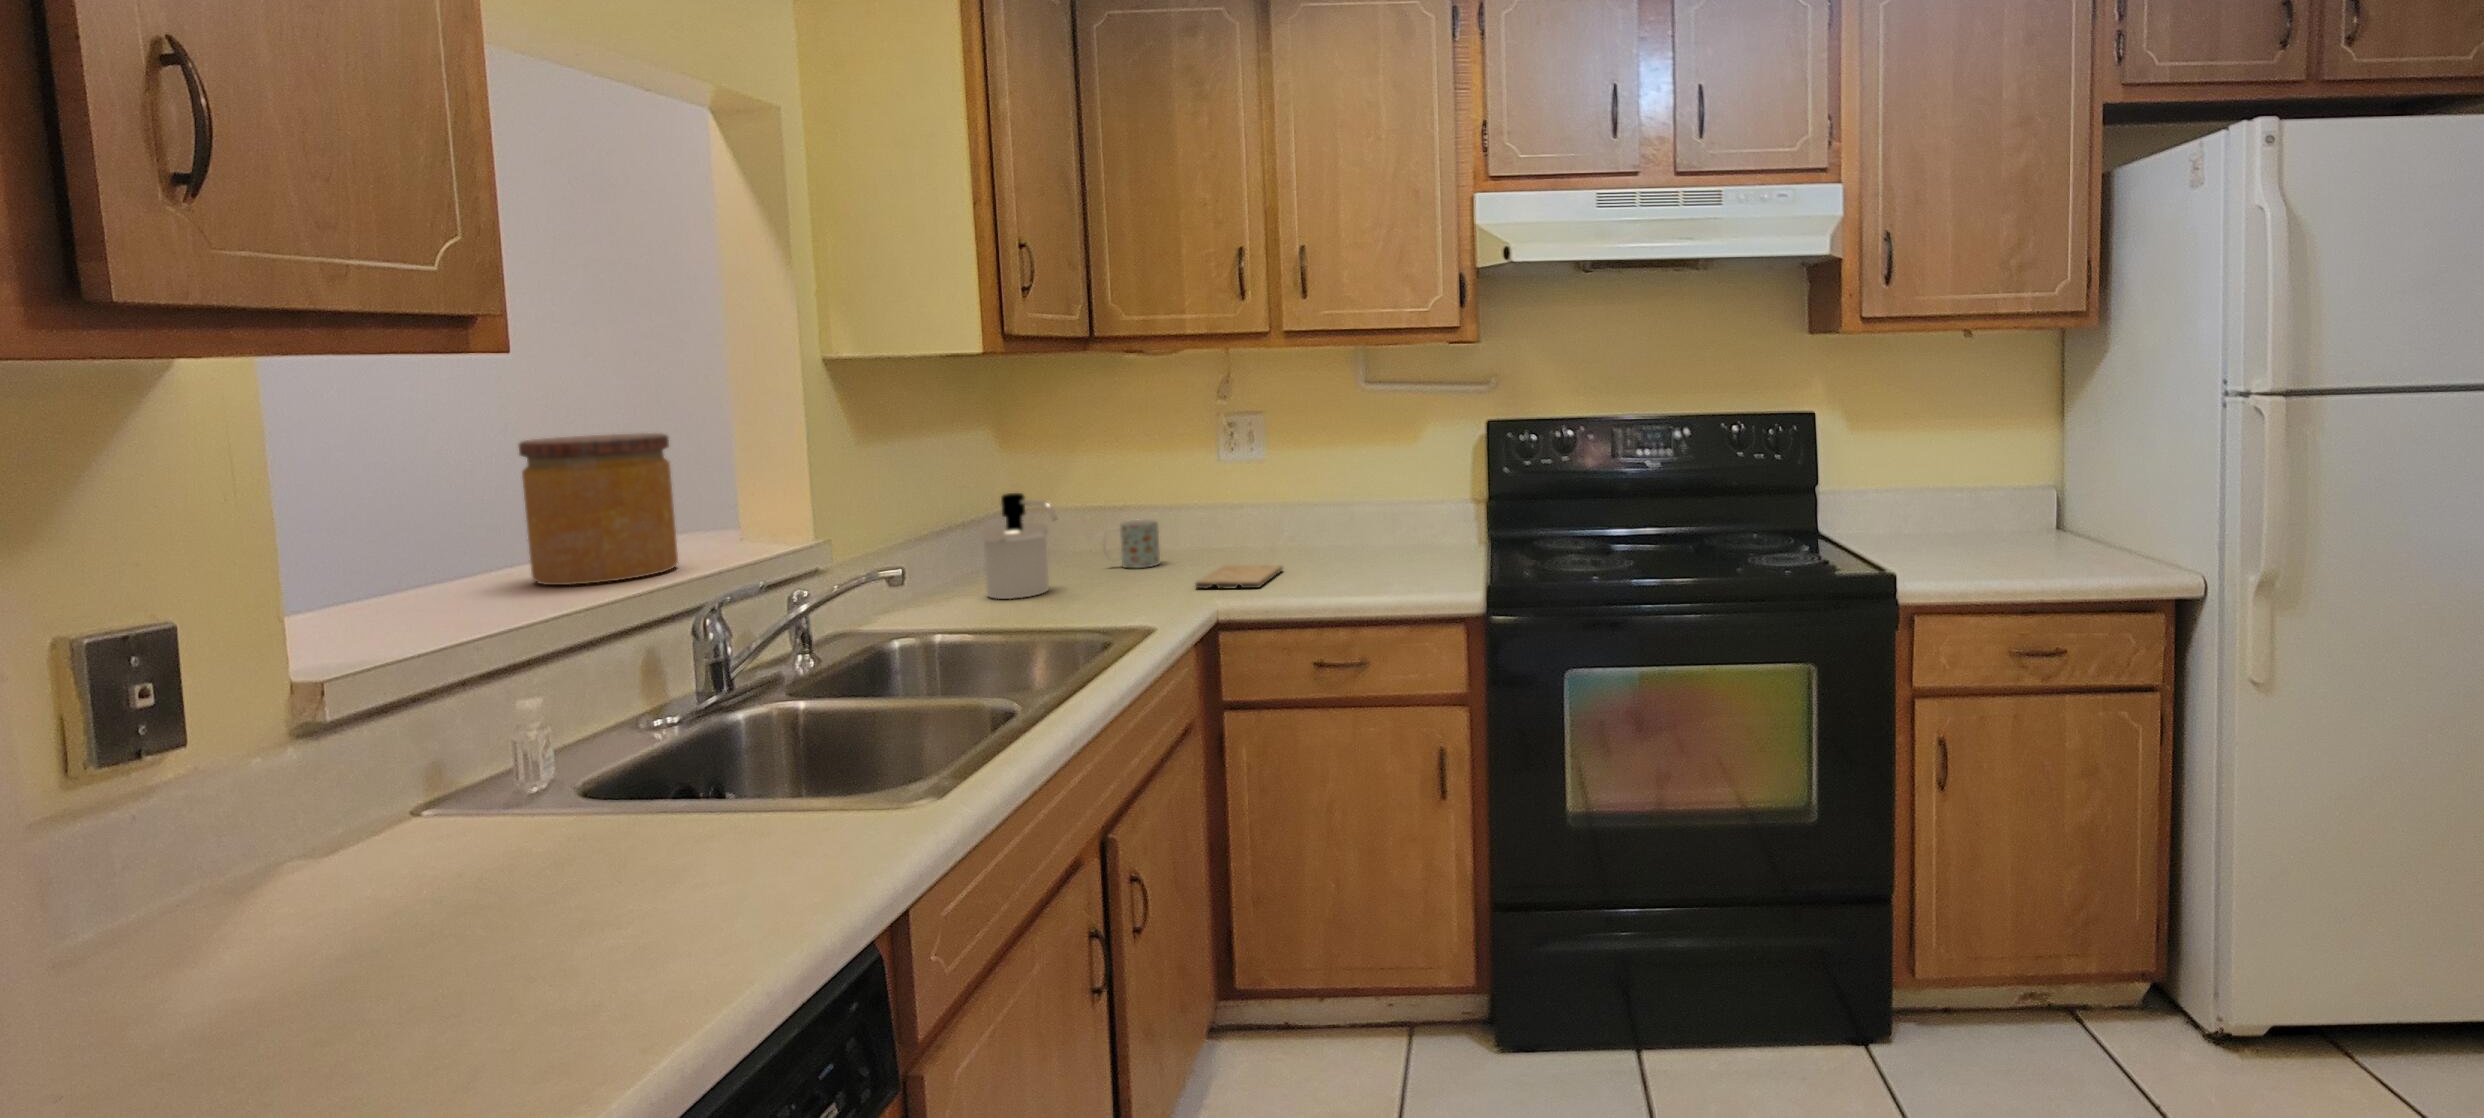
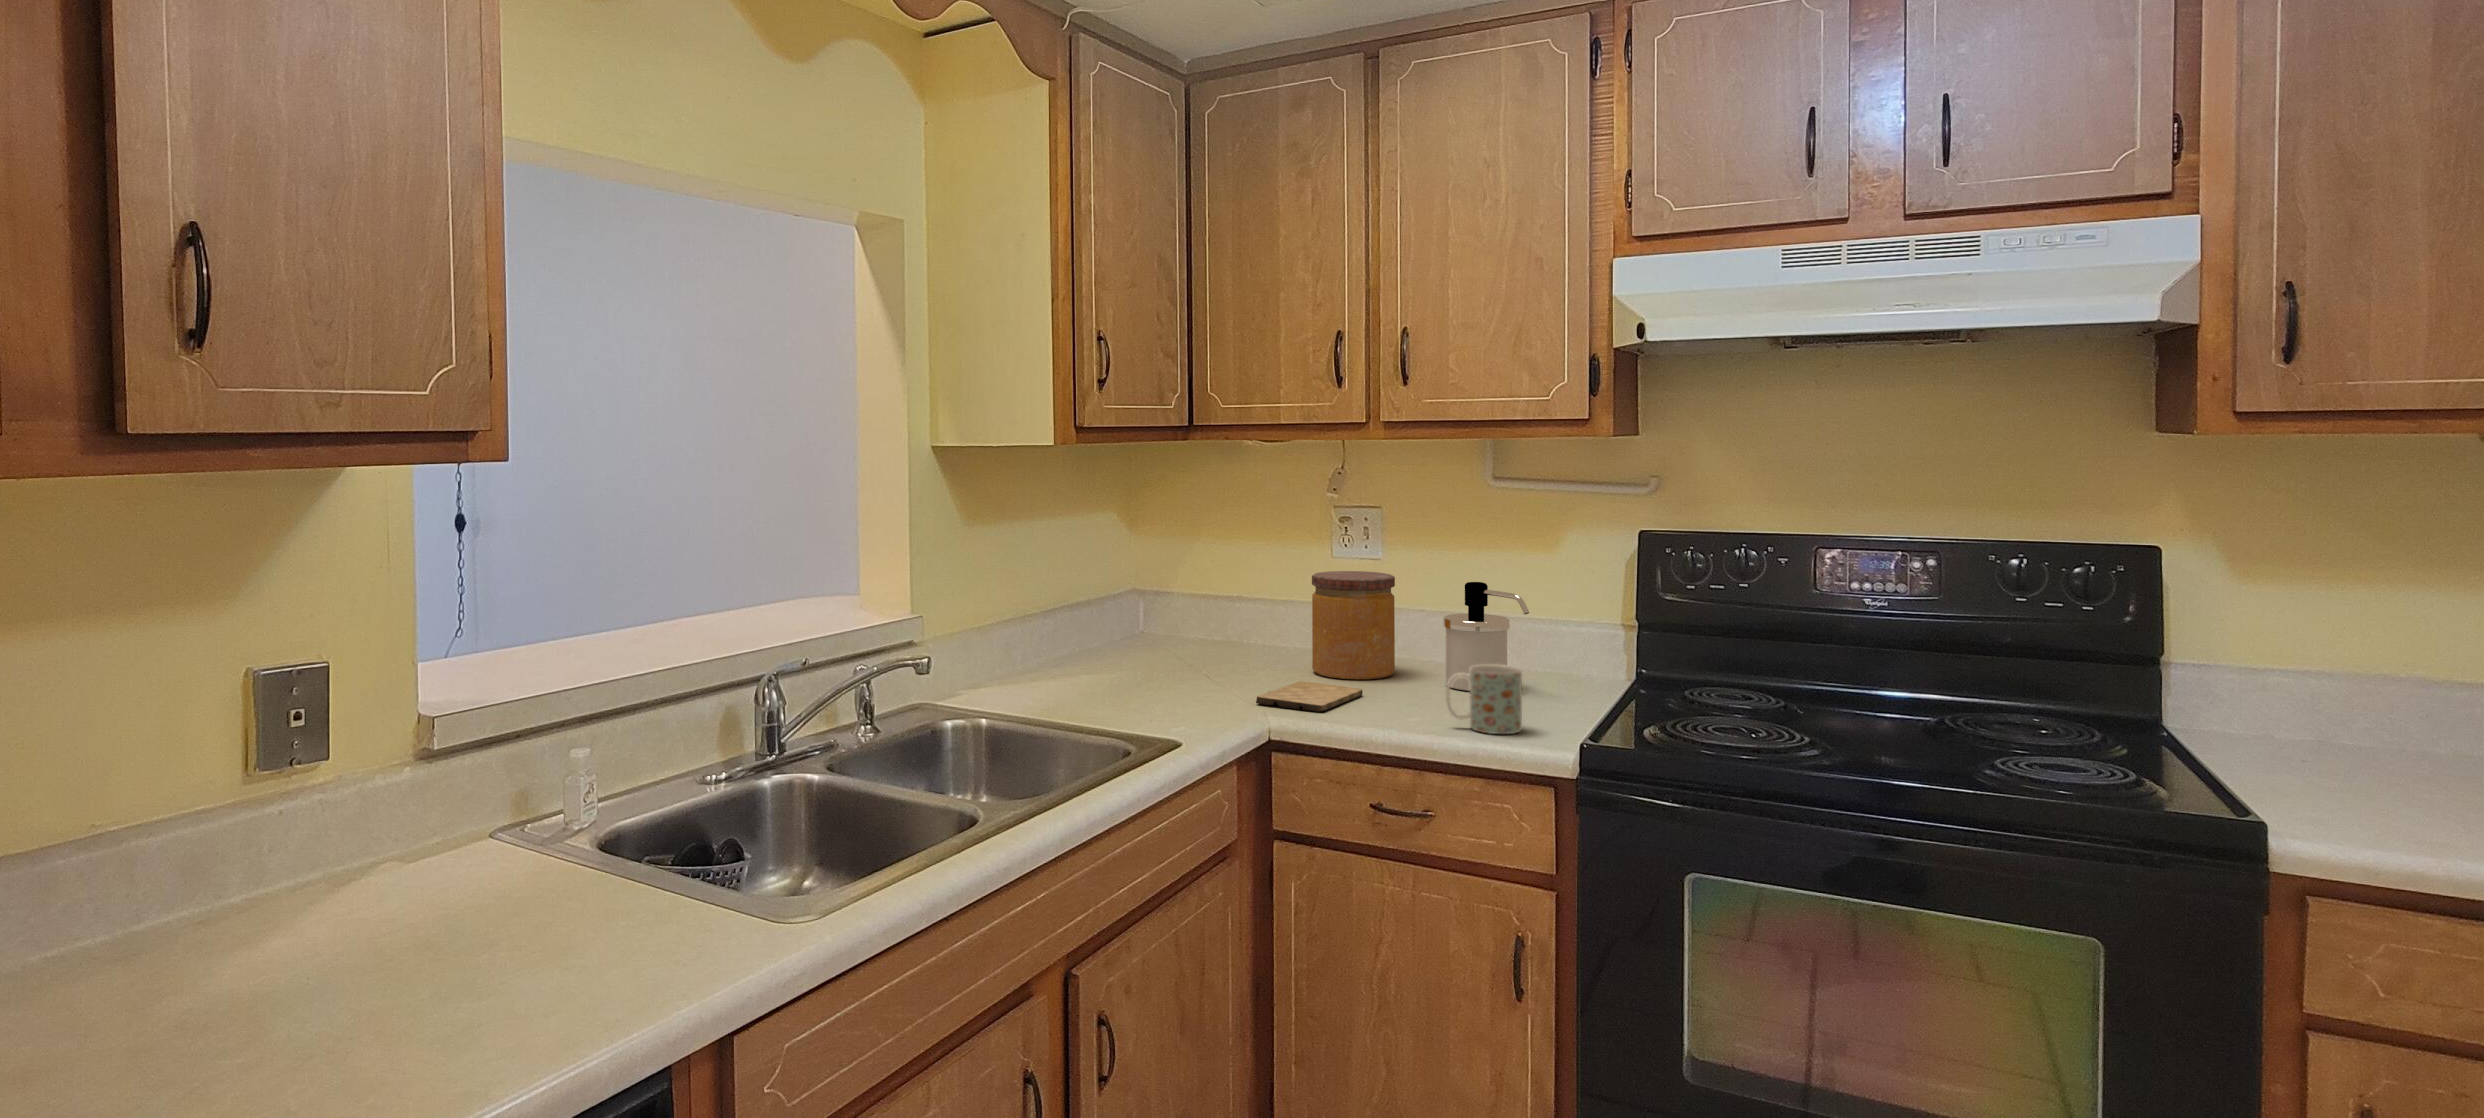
jar: present [519,433,678,585] -> present [1312,571,1395,679]
soap dispenser: present [981,493,1057,599] -> present [1443,582,1529,691]
mug: present [1104,519,1160,568] -> present [1446,665,1522,734]

